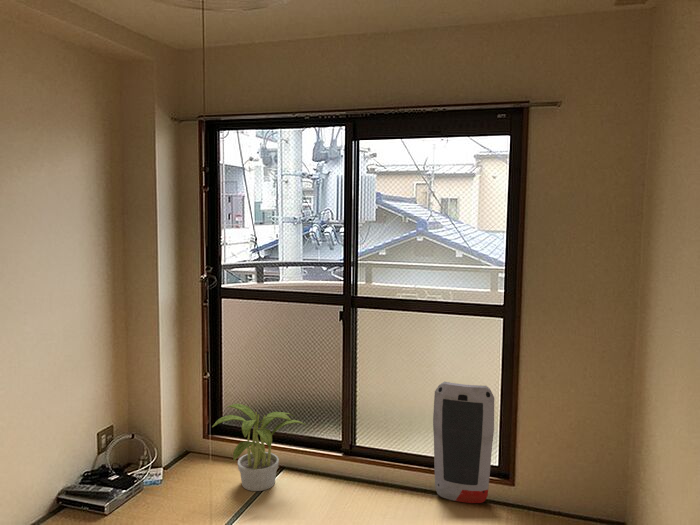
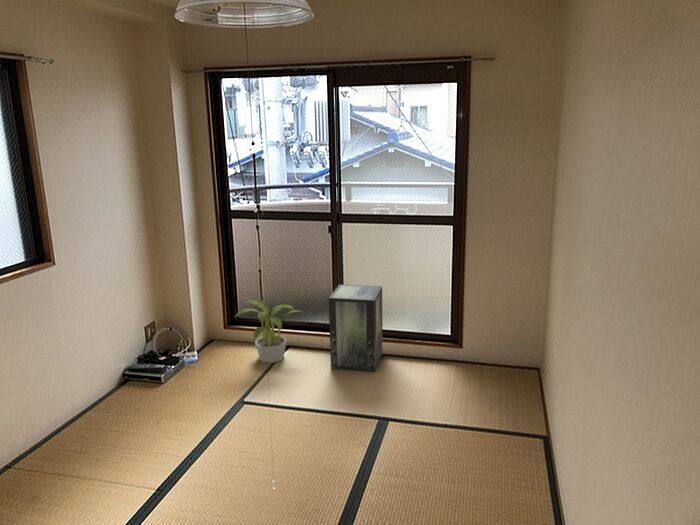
air purifier: present [433,382,494,503] -> none [402,275,447,362]
storage box: none [334,389,407,515] -> present [329,284,383,372]

